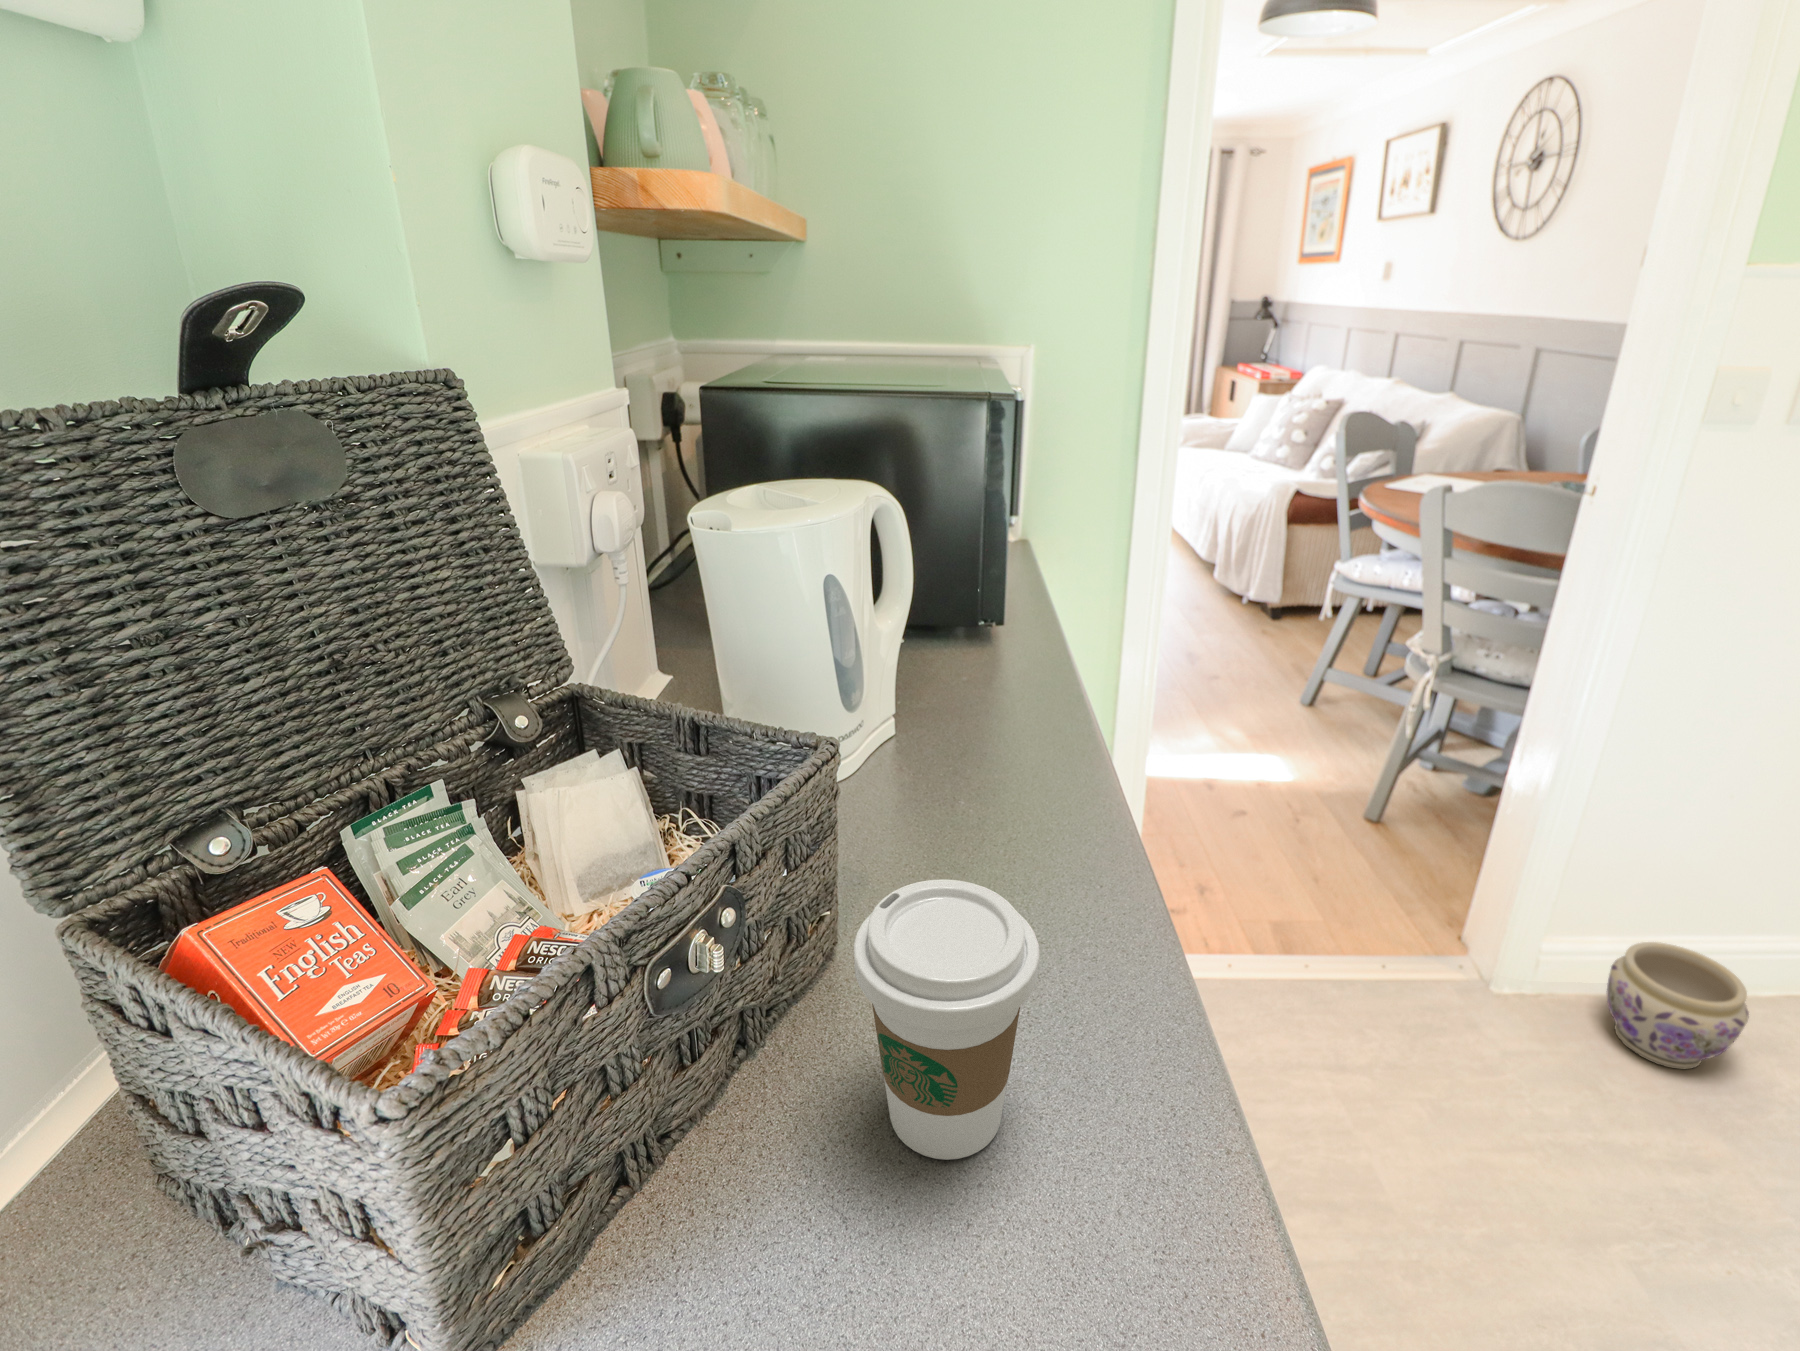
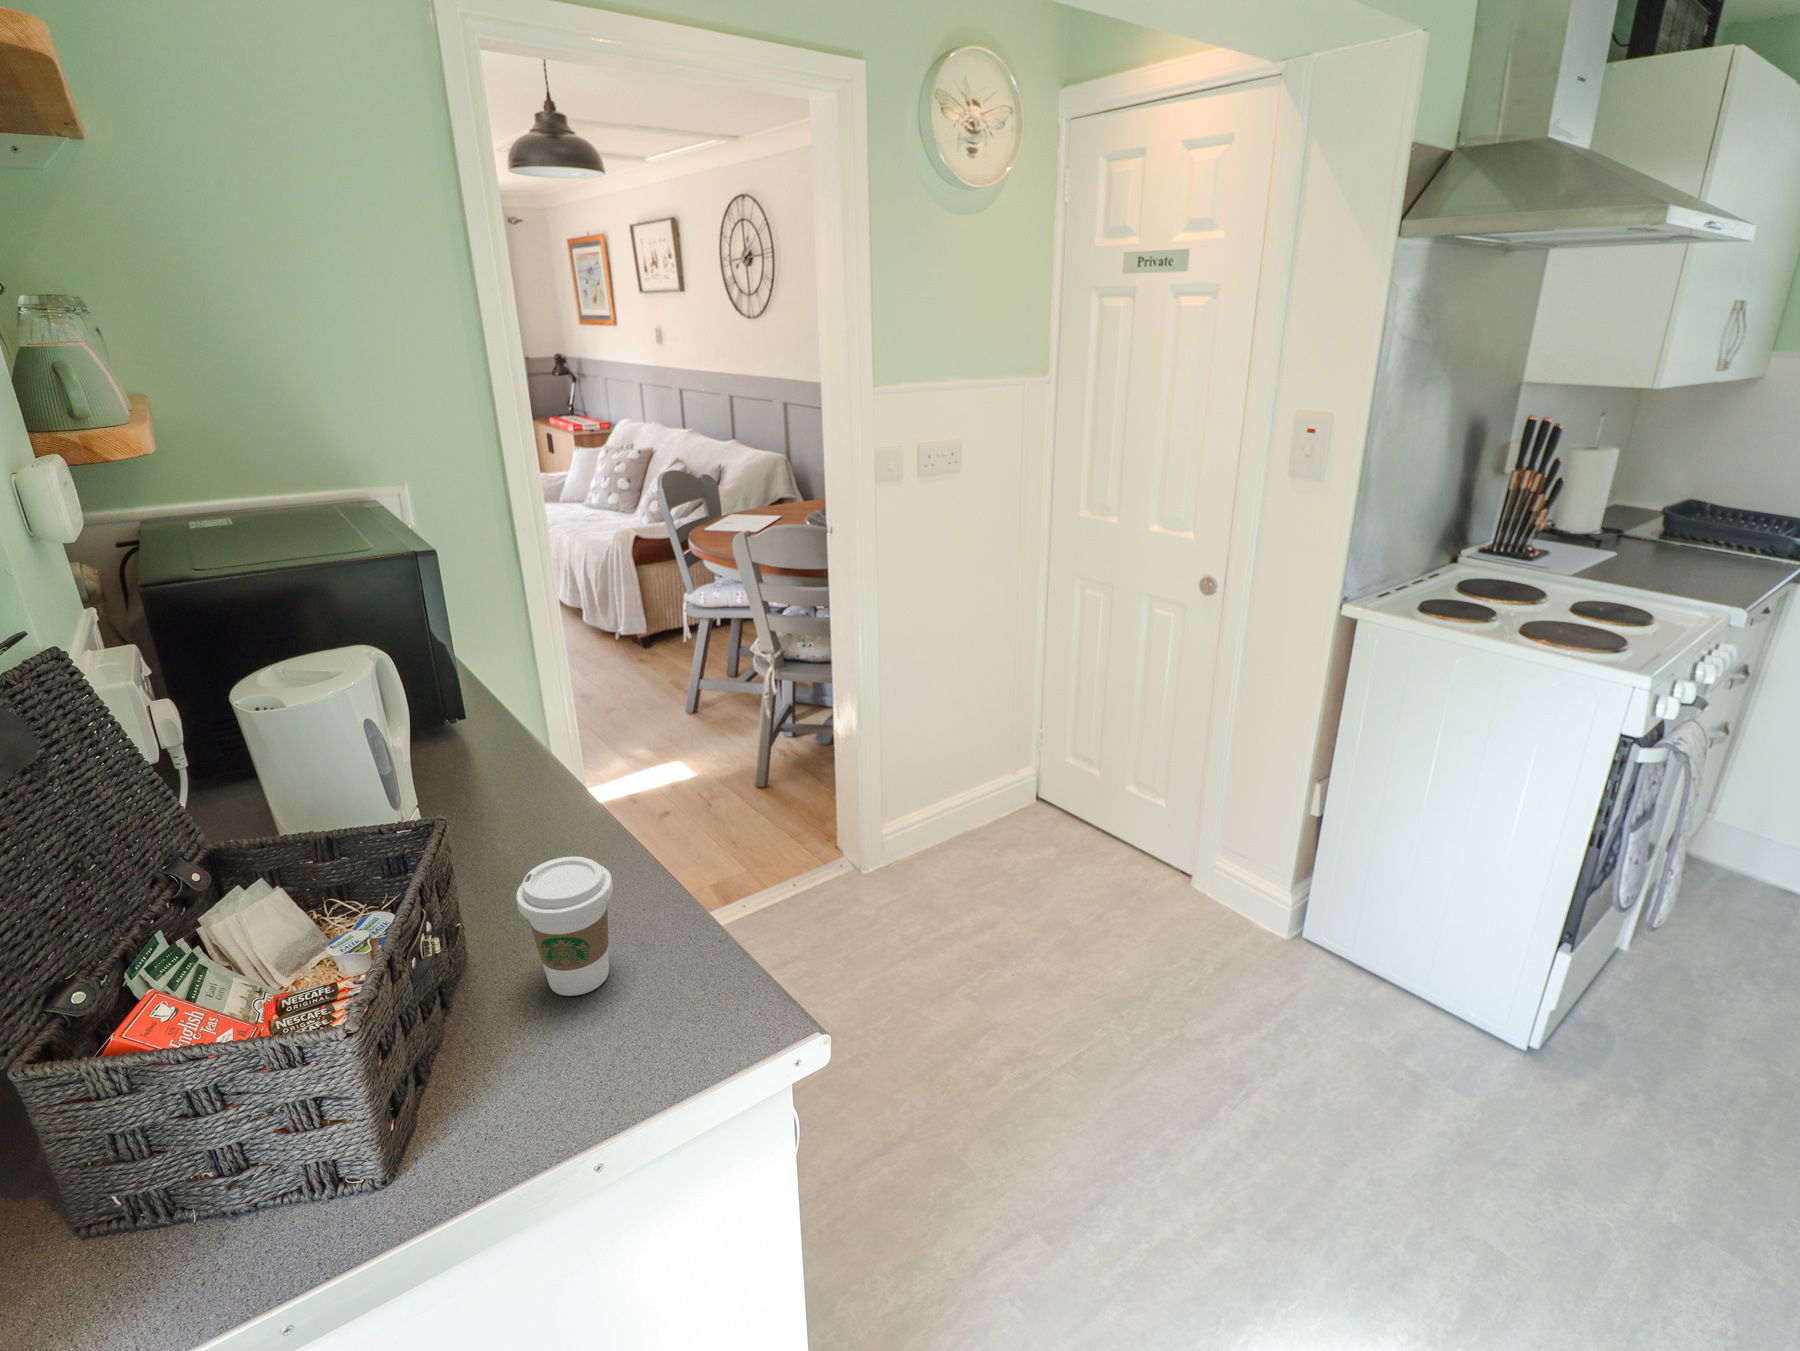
planter: present [1607,942,1749,1069] -> none [915,805,983,880]

